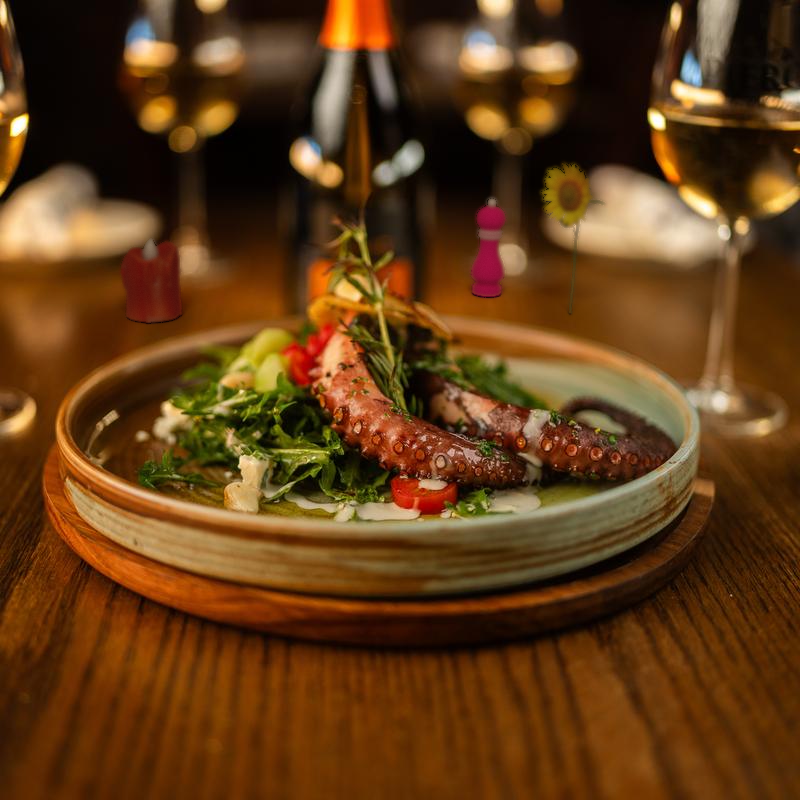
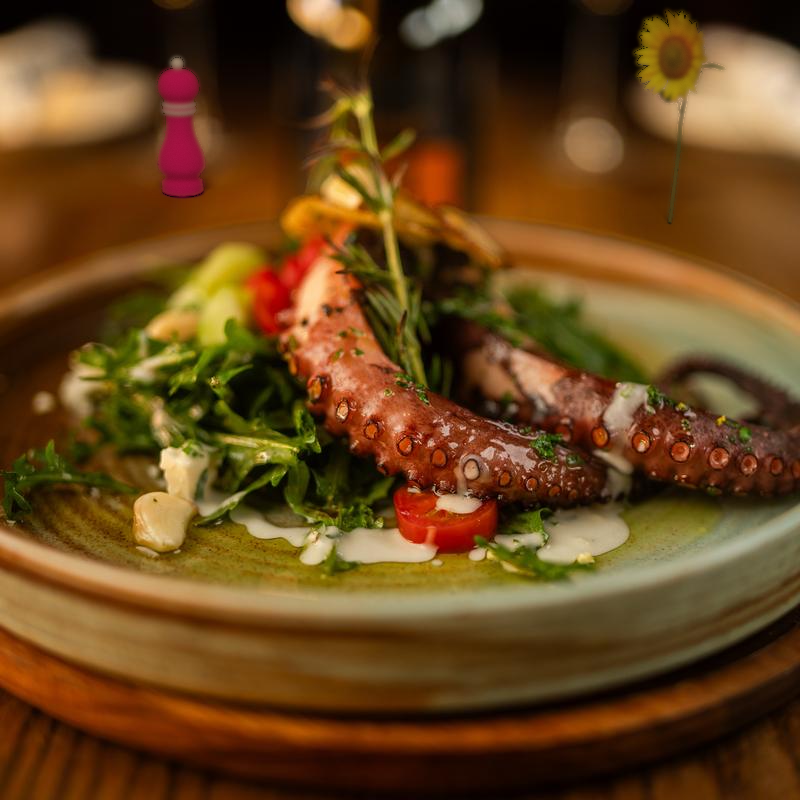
pepper mill: present [471,199,505,297] -> present [158,58,206,197]
candle: present [120,239,182,323] -> none [54,113,139,230]

